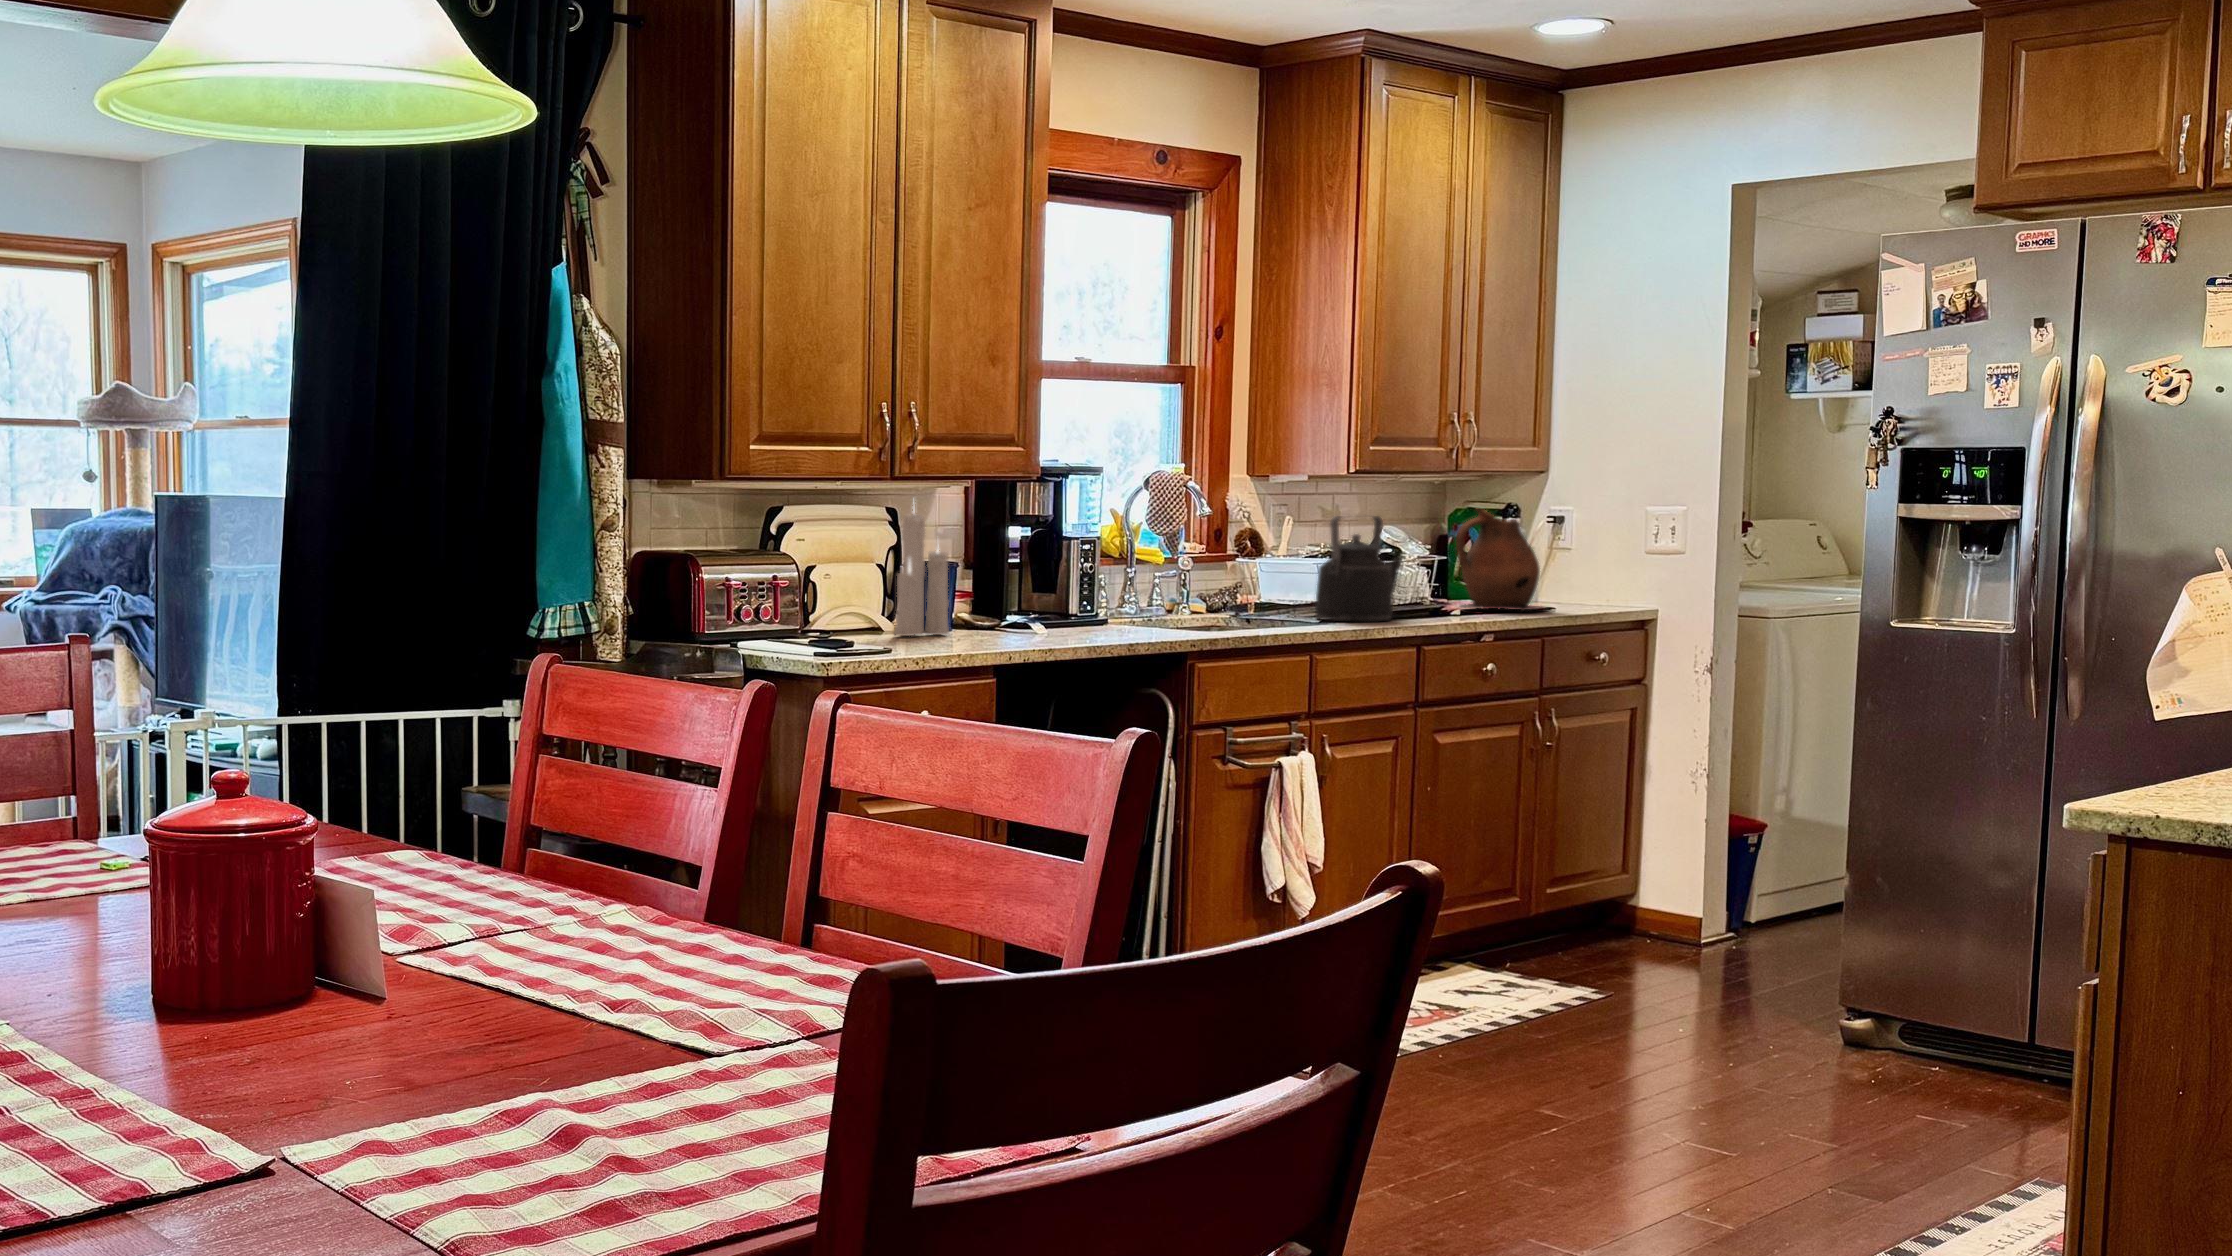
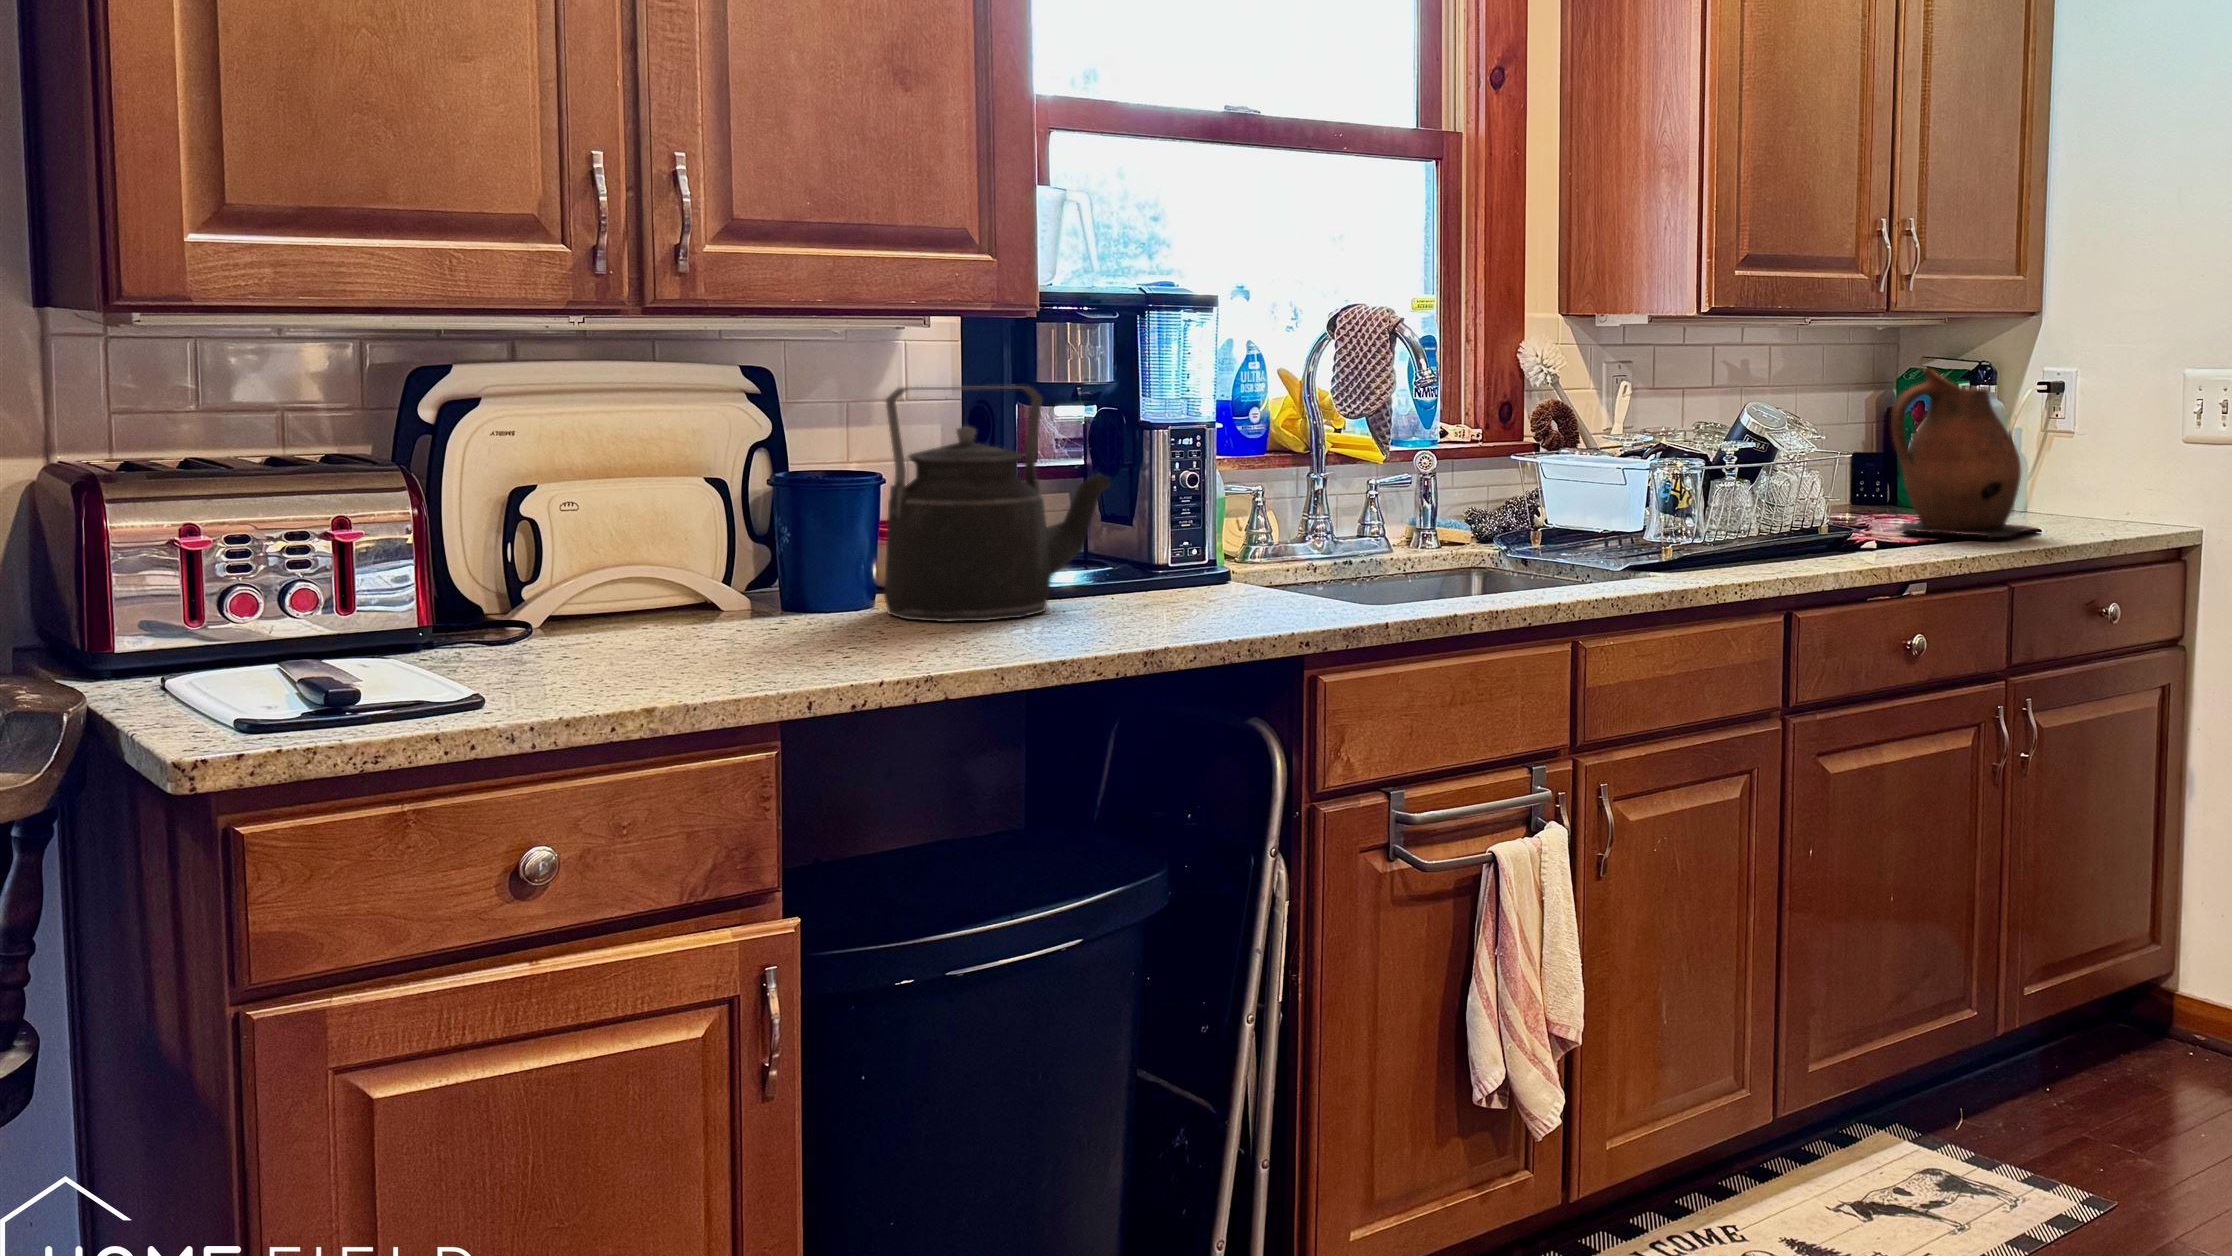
candle: present [894,513,949,636] -> none [655,334,801,637]
kettle: present [1315,516,1402,622] -> present [884,386,1110,622]

